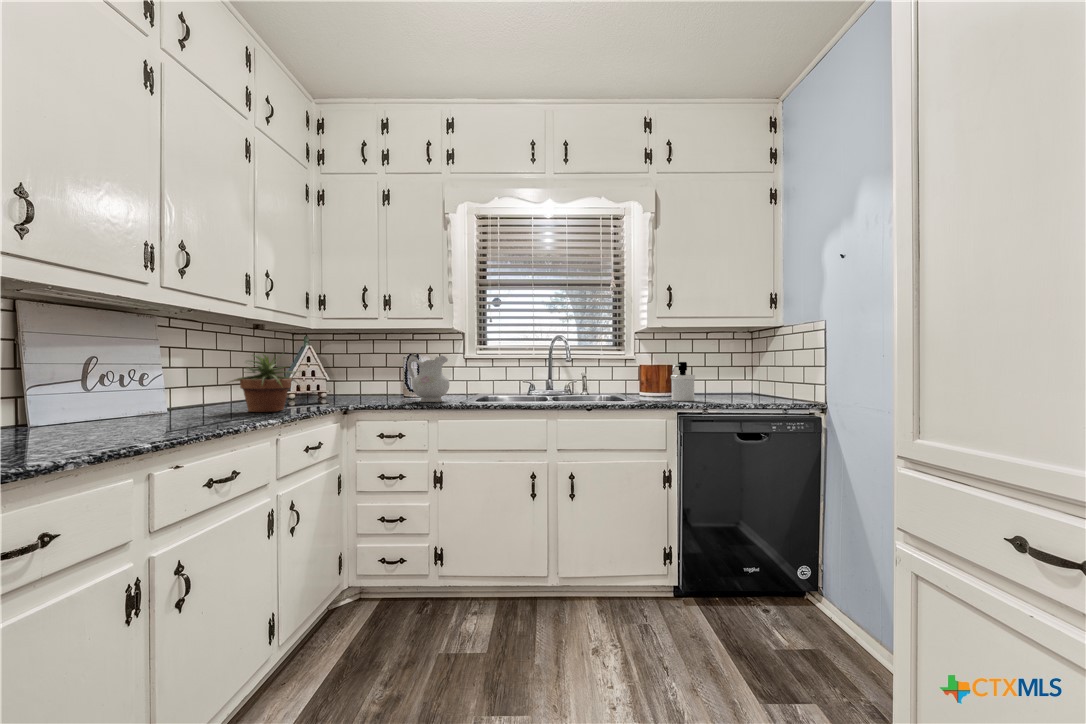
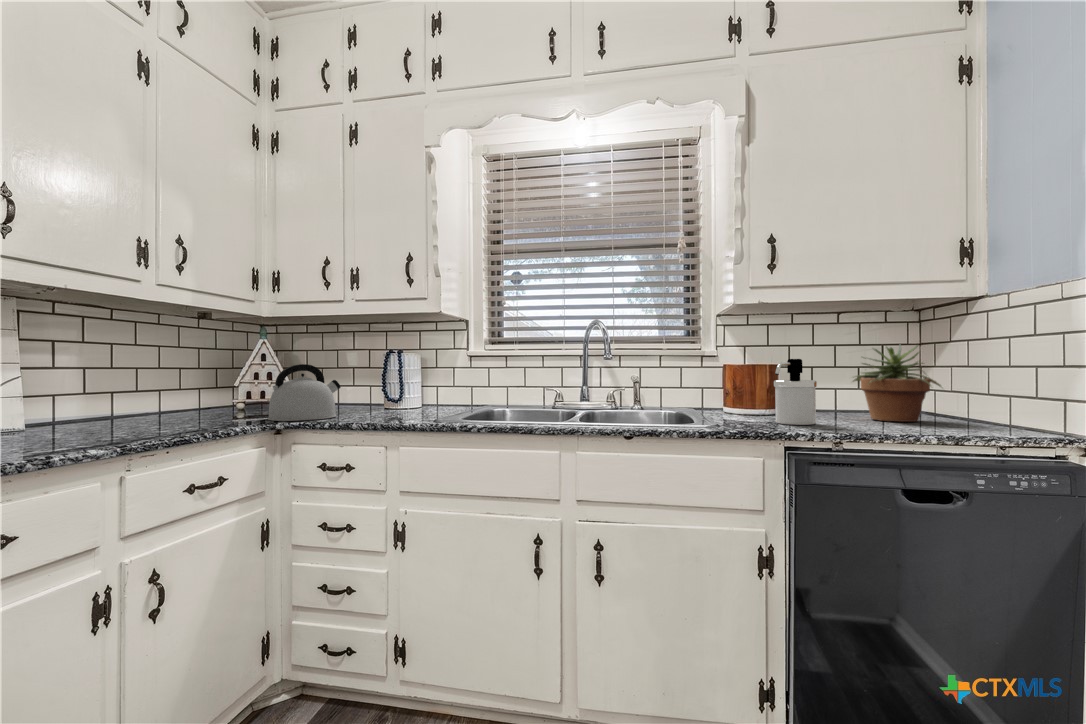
potted plant: present [230,354,302,412] -> present [853,344,941,422]
ceramic pitcher: present [407,355,449,402] -> none [371,349,430,419]
kettle: none [334,365,382,404] -> present [268,364,341,421]

